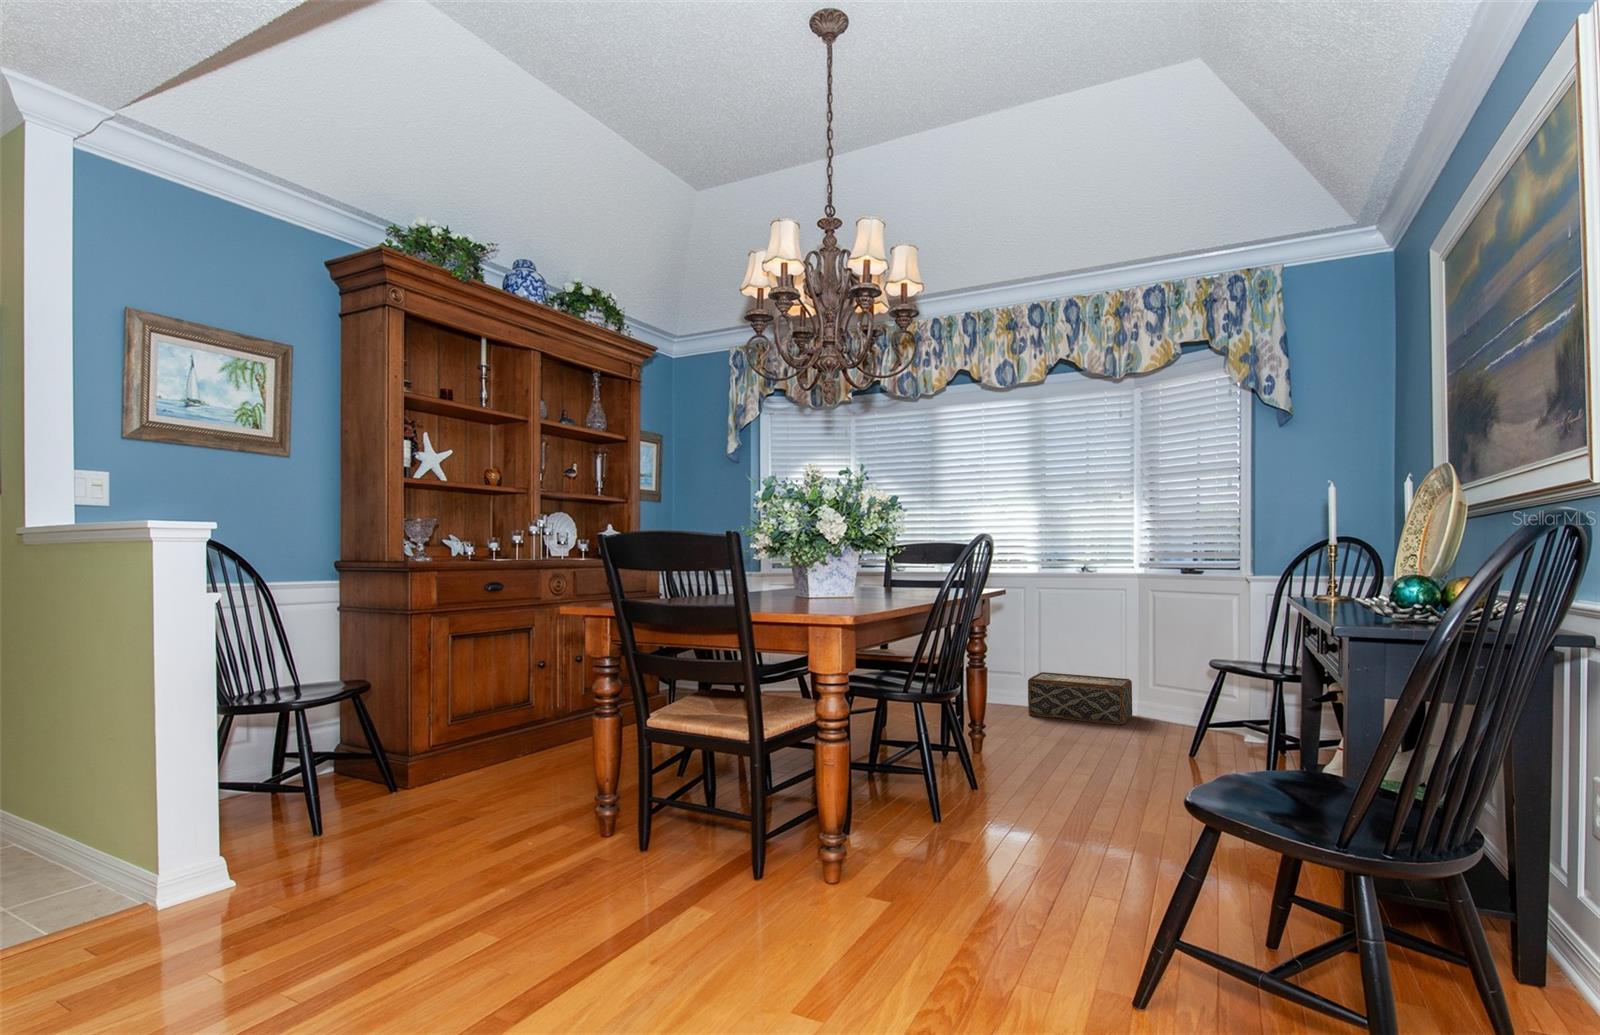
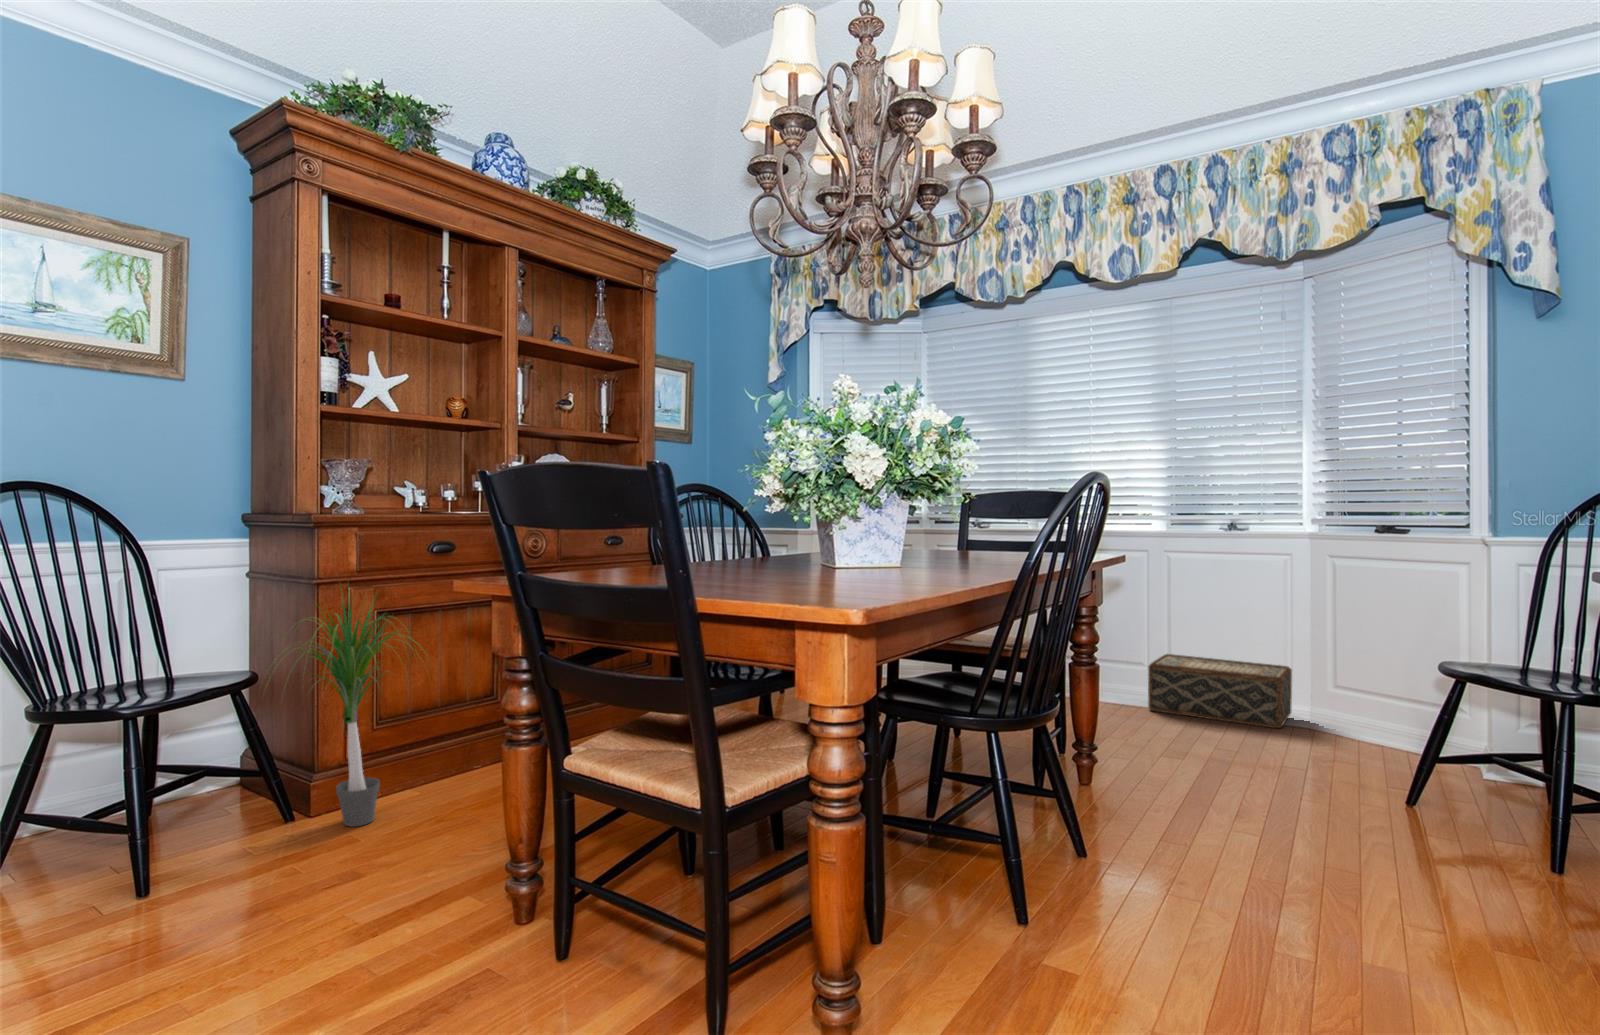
potted plant: none [366,611,499,802] -> present [272,595,419,827]

